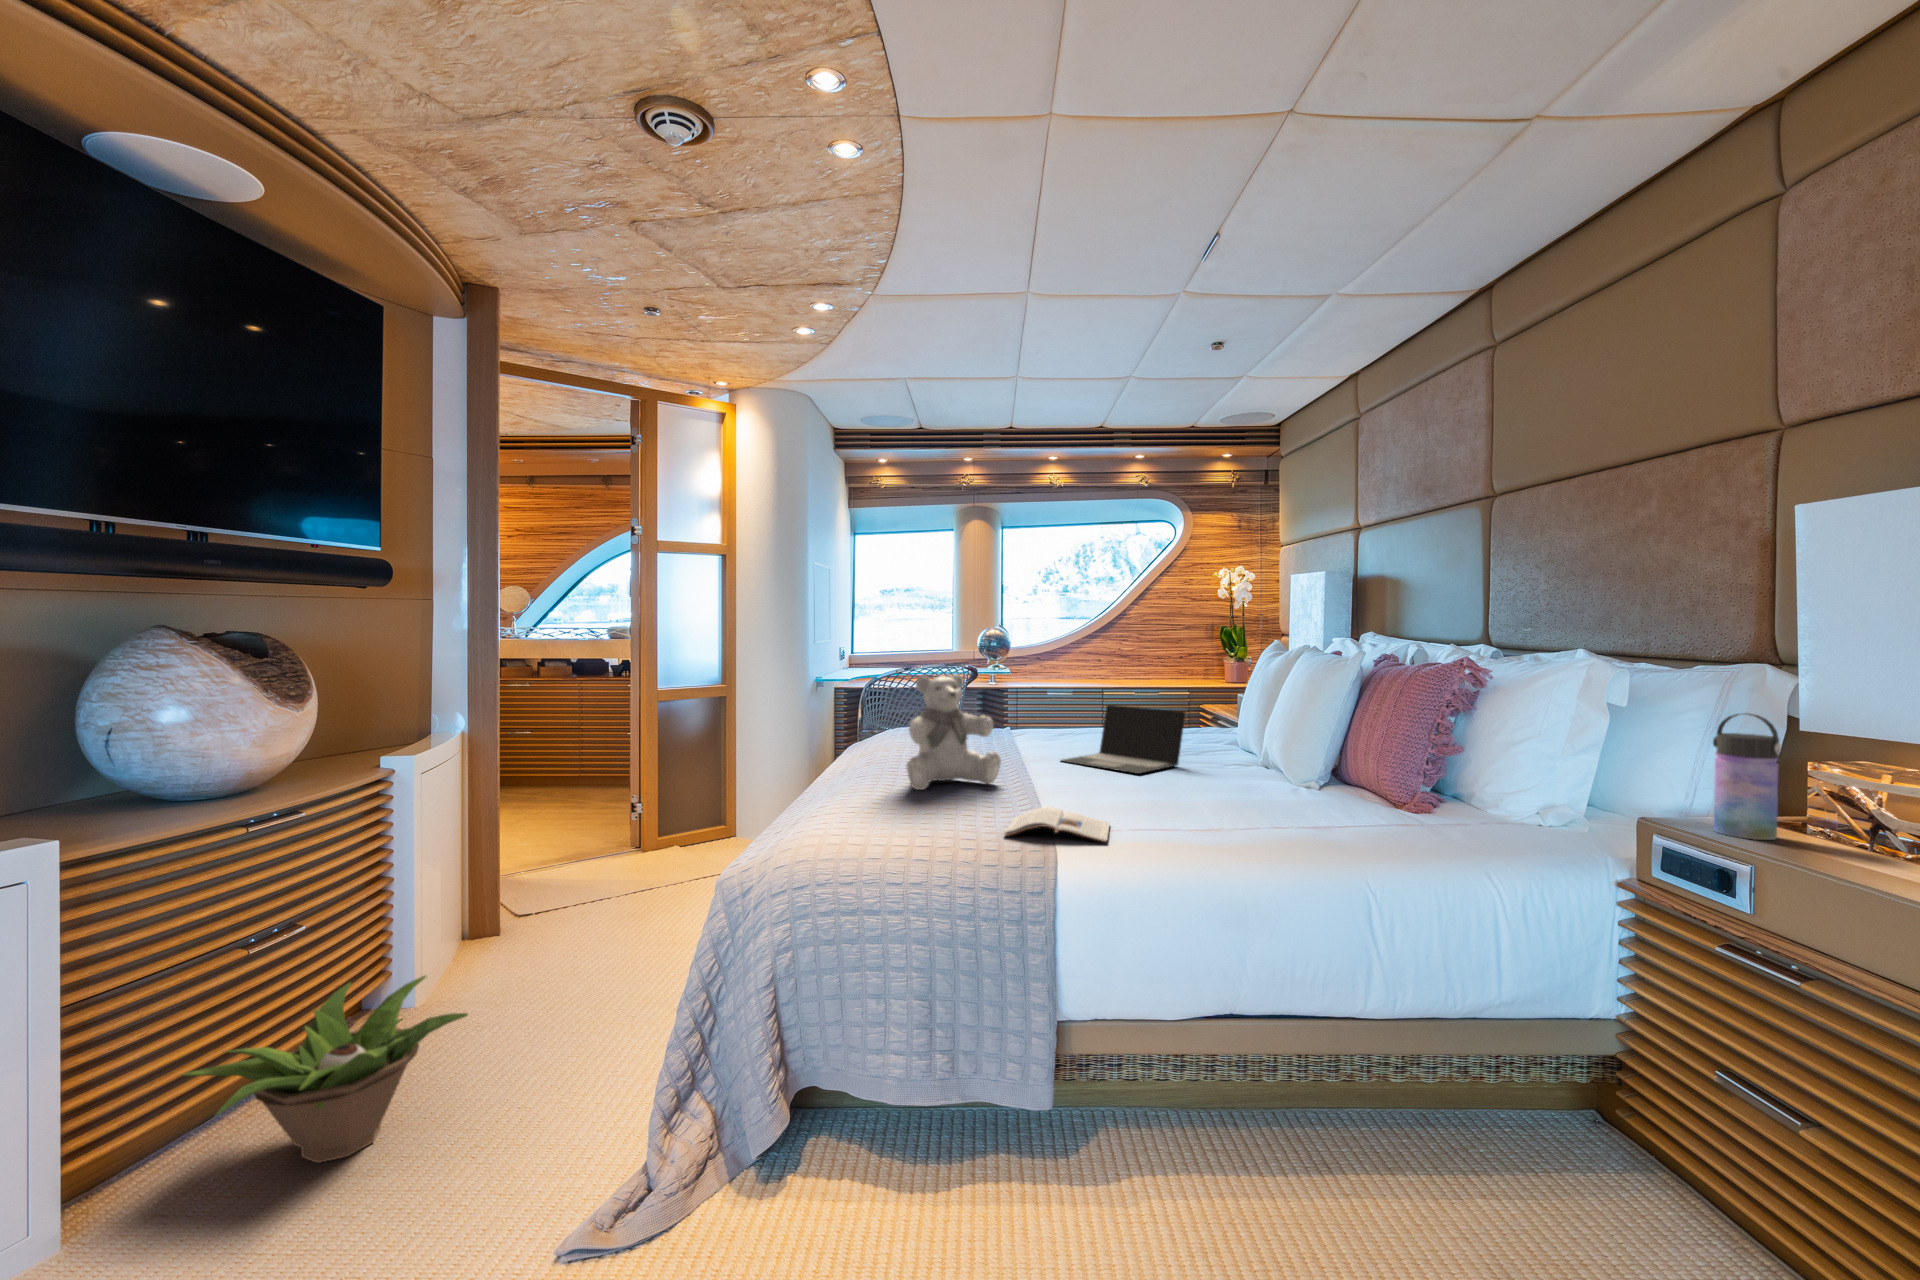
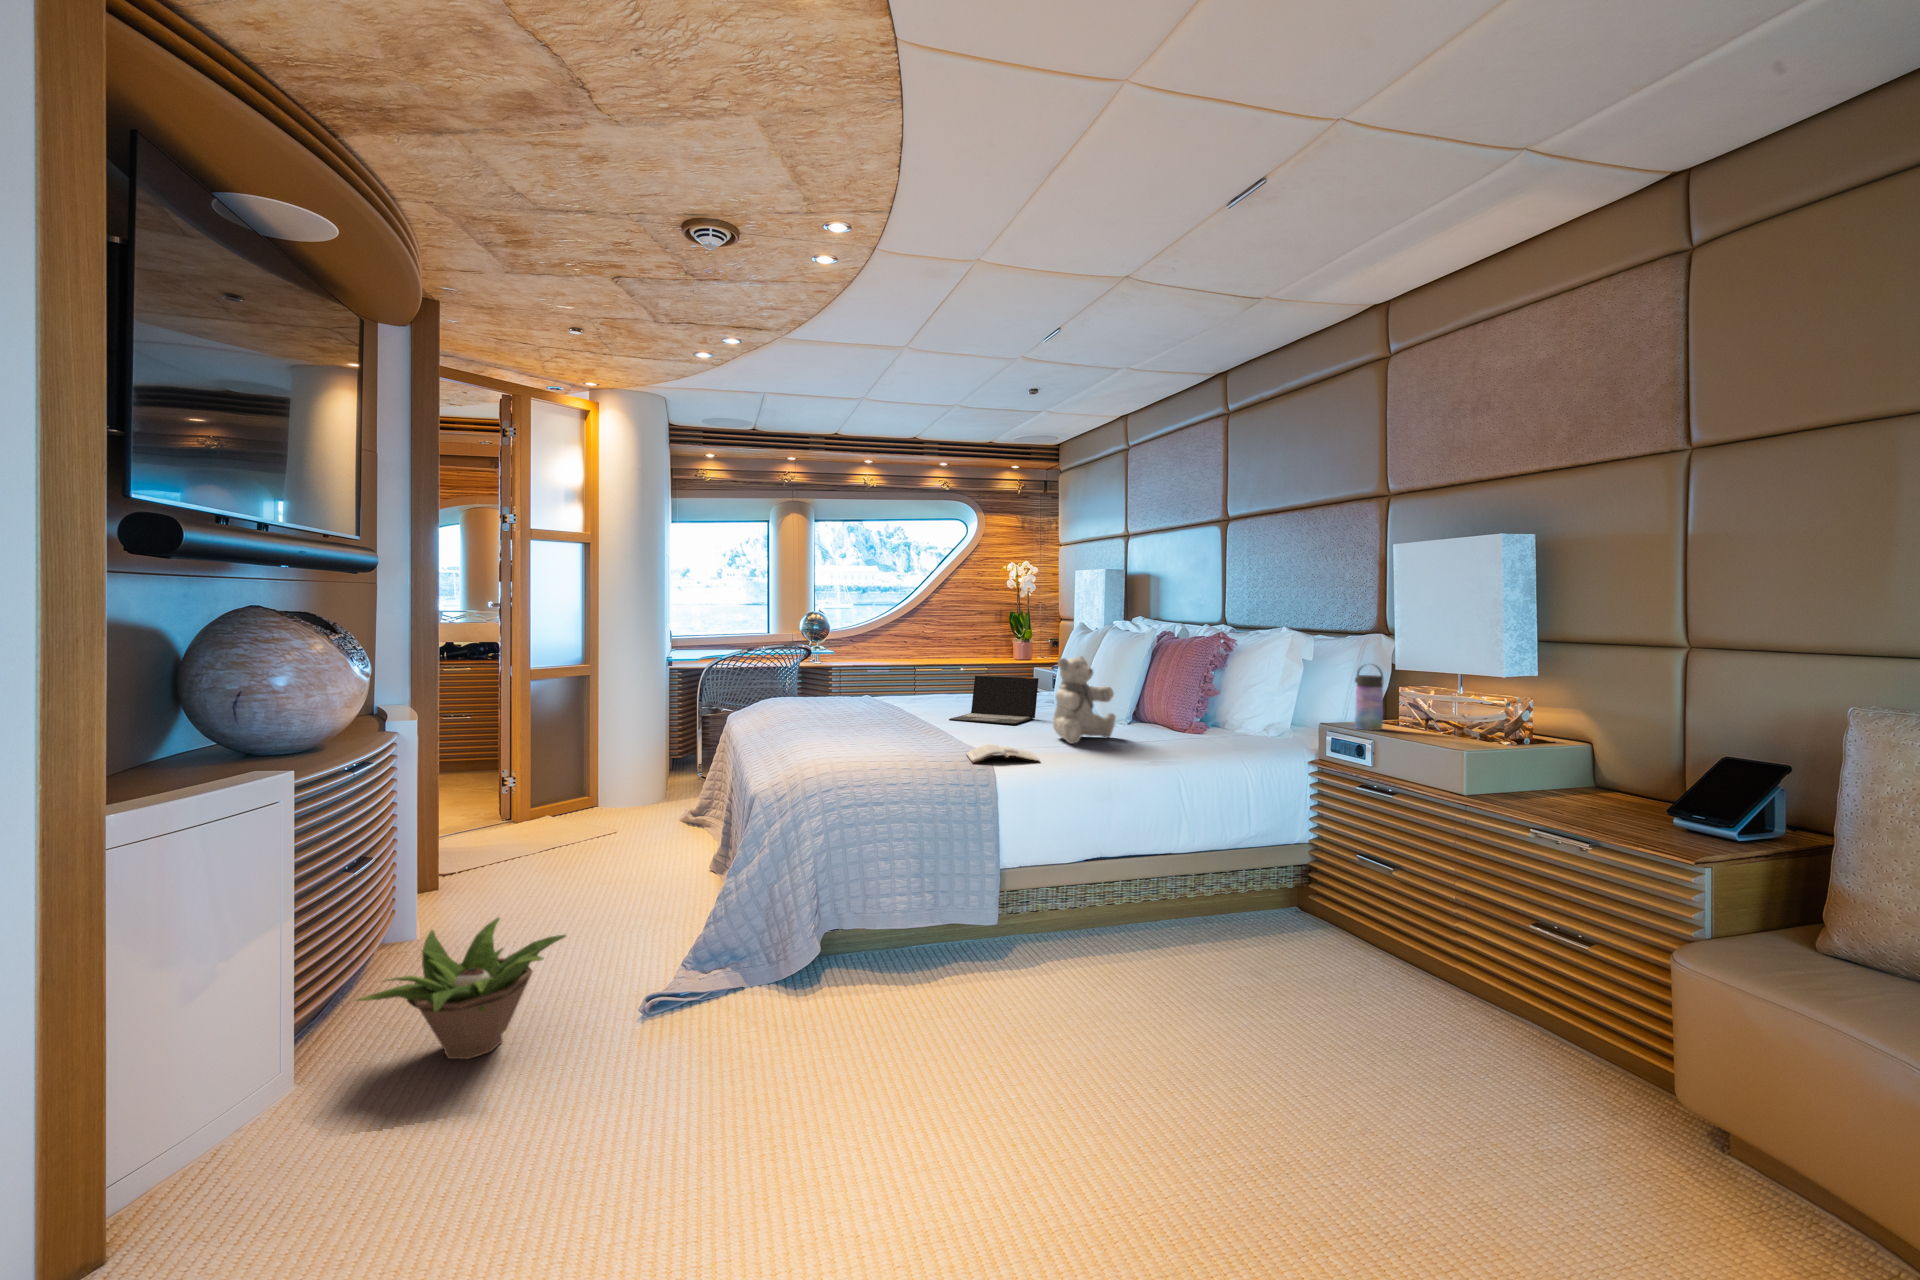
teddy bear: present [907,675,1001,790] -> present [1053,656,1116,744]

